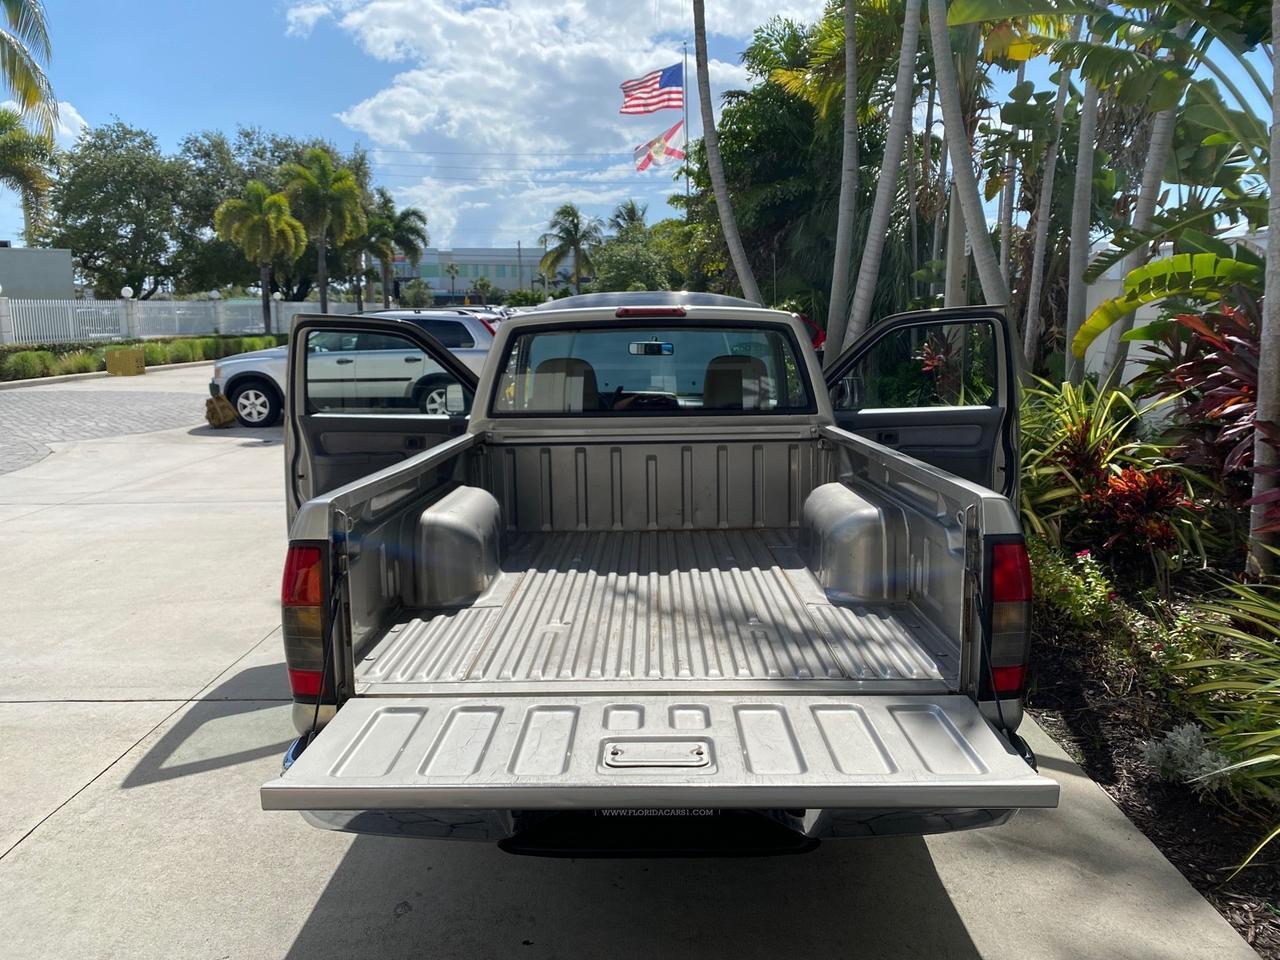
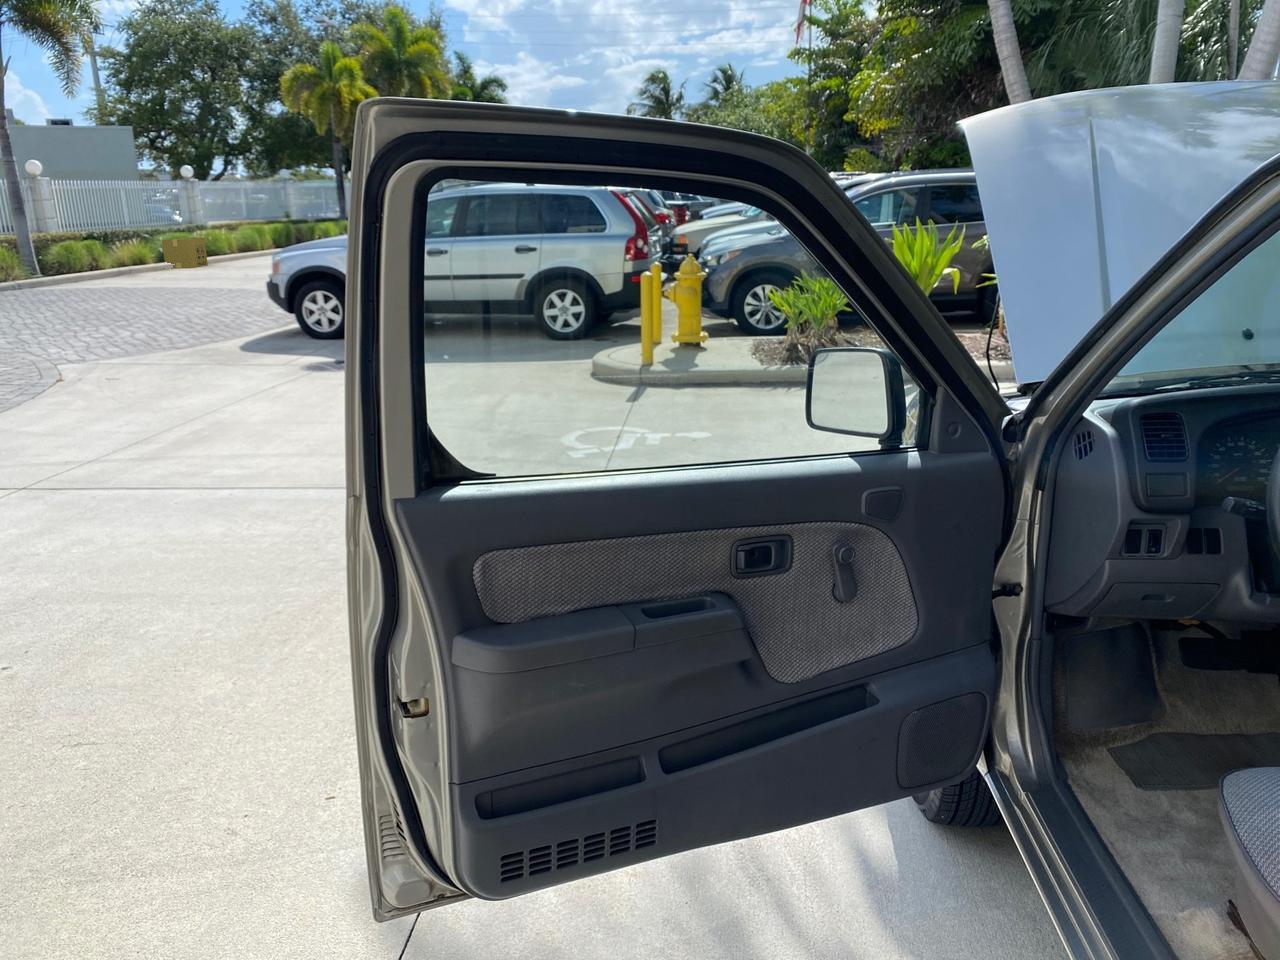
backpack: present [205,393,240,428] -> none [262,294,306,340]

